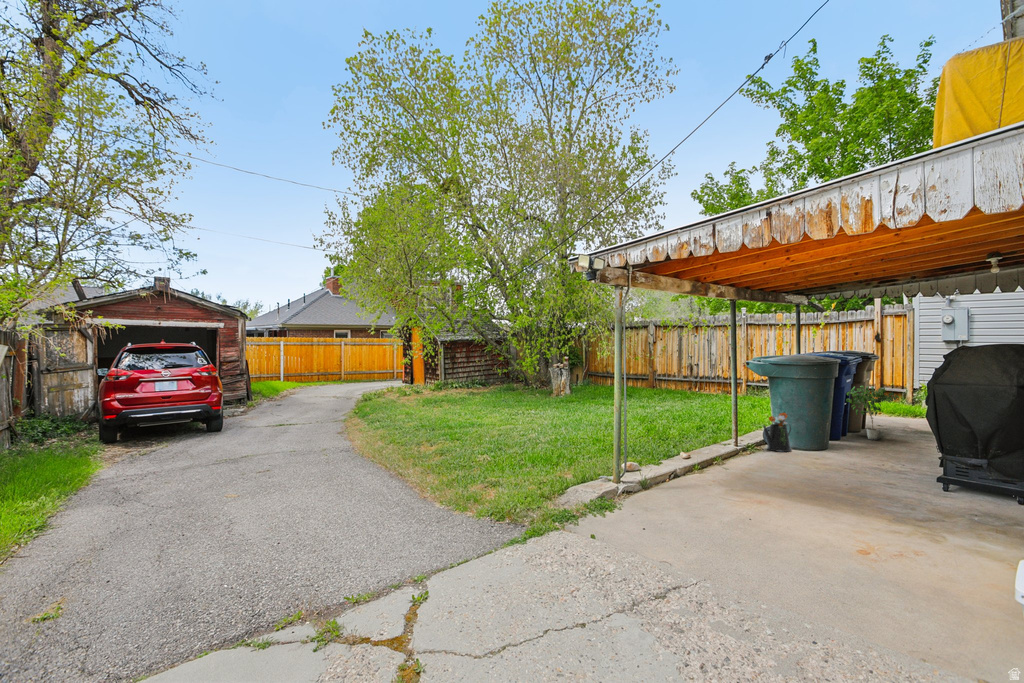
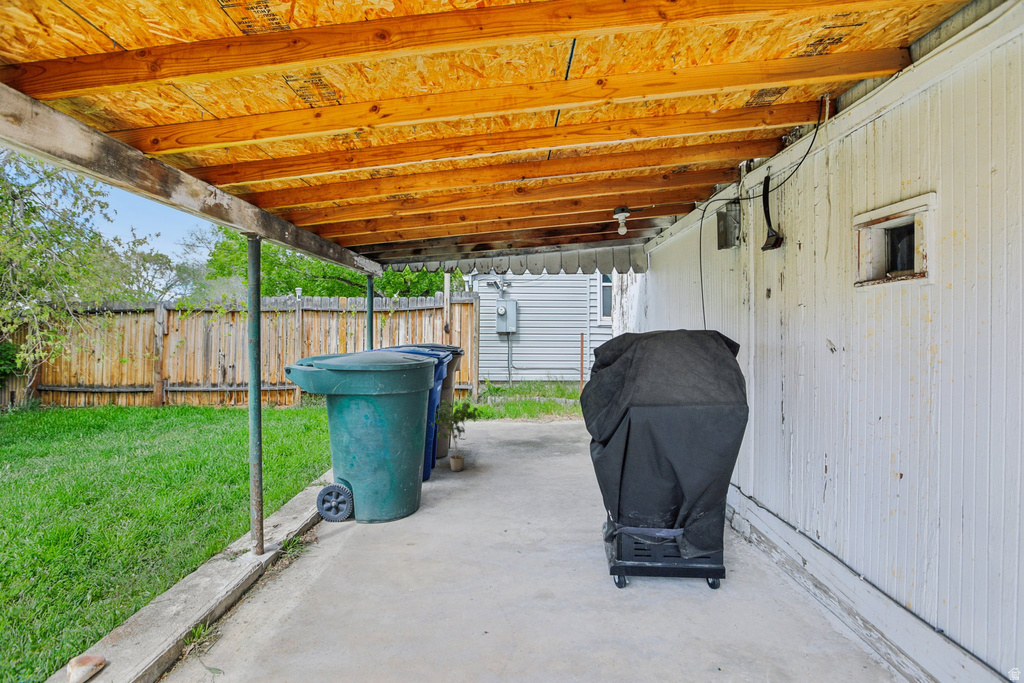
watering can: present [764,413,791,452] -> none [319,465,363,536]

